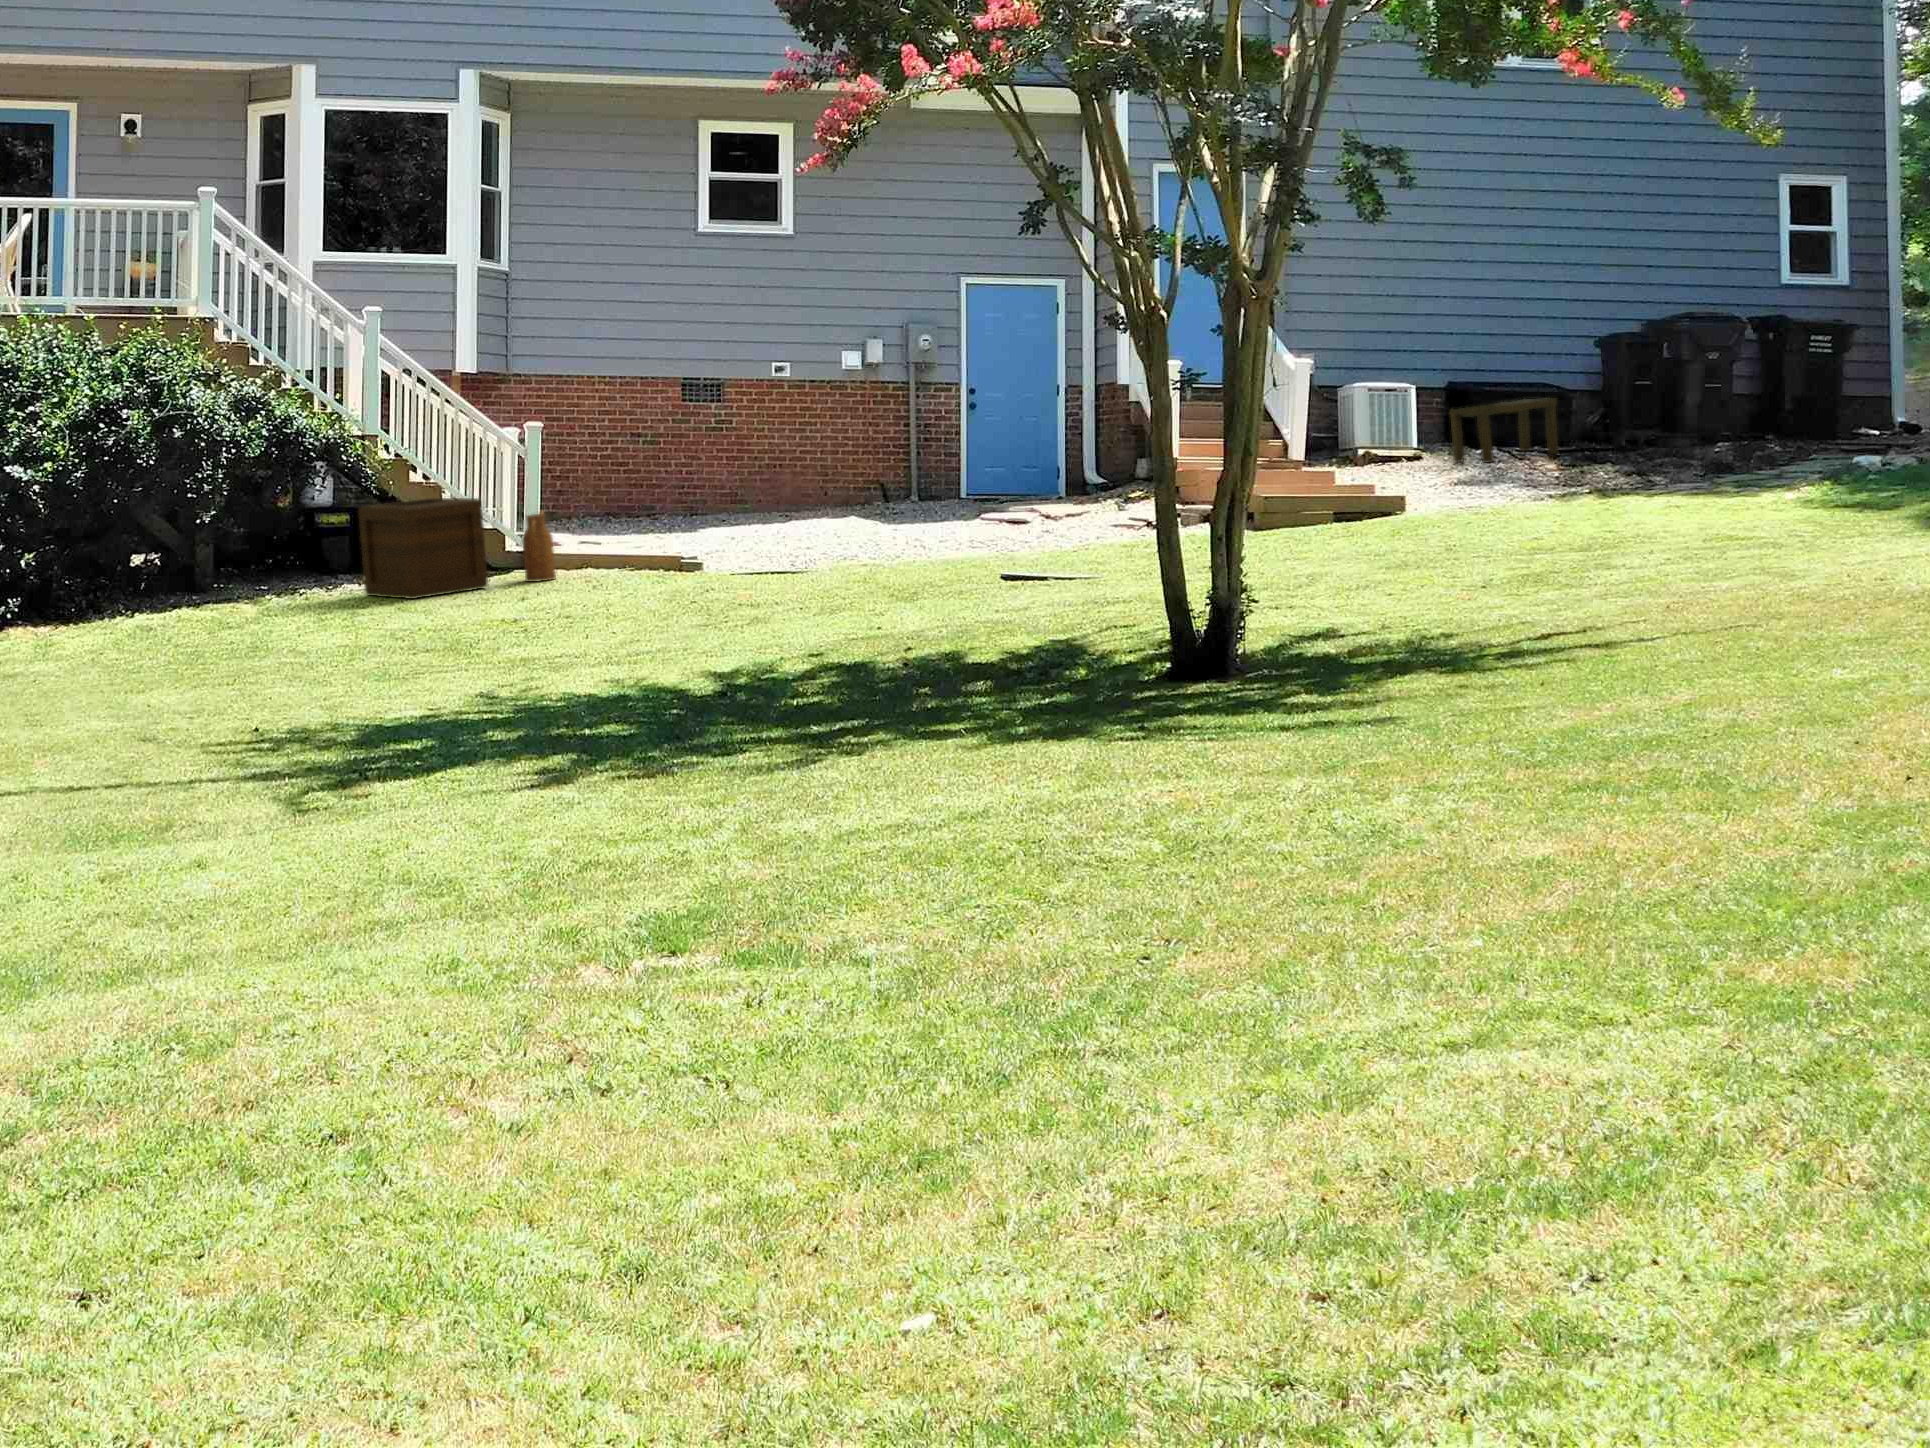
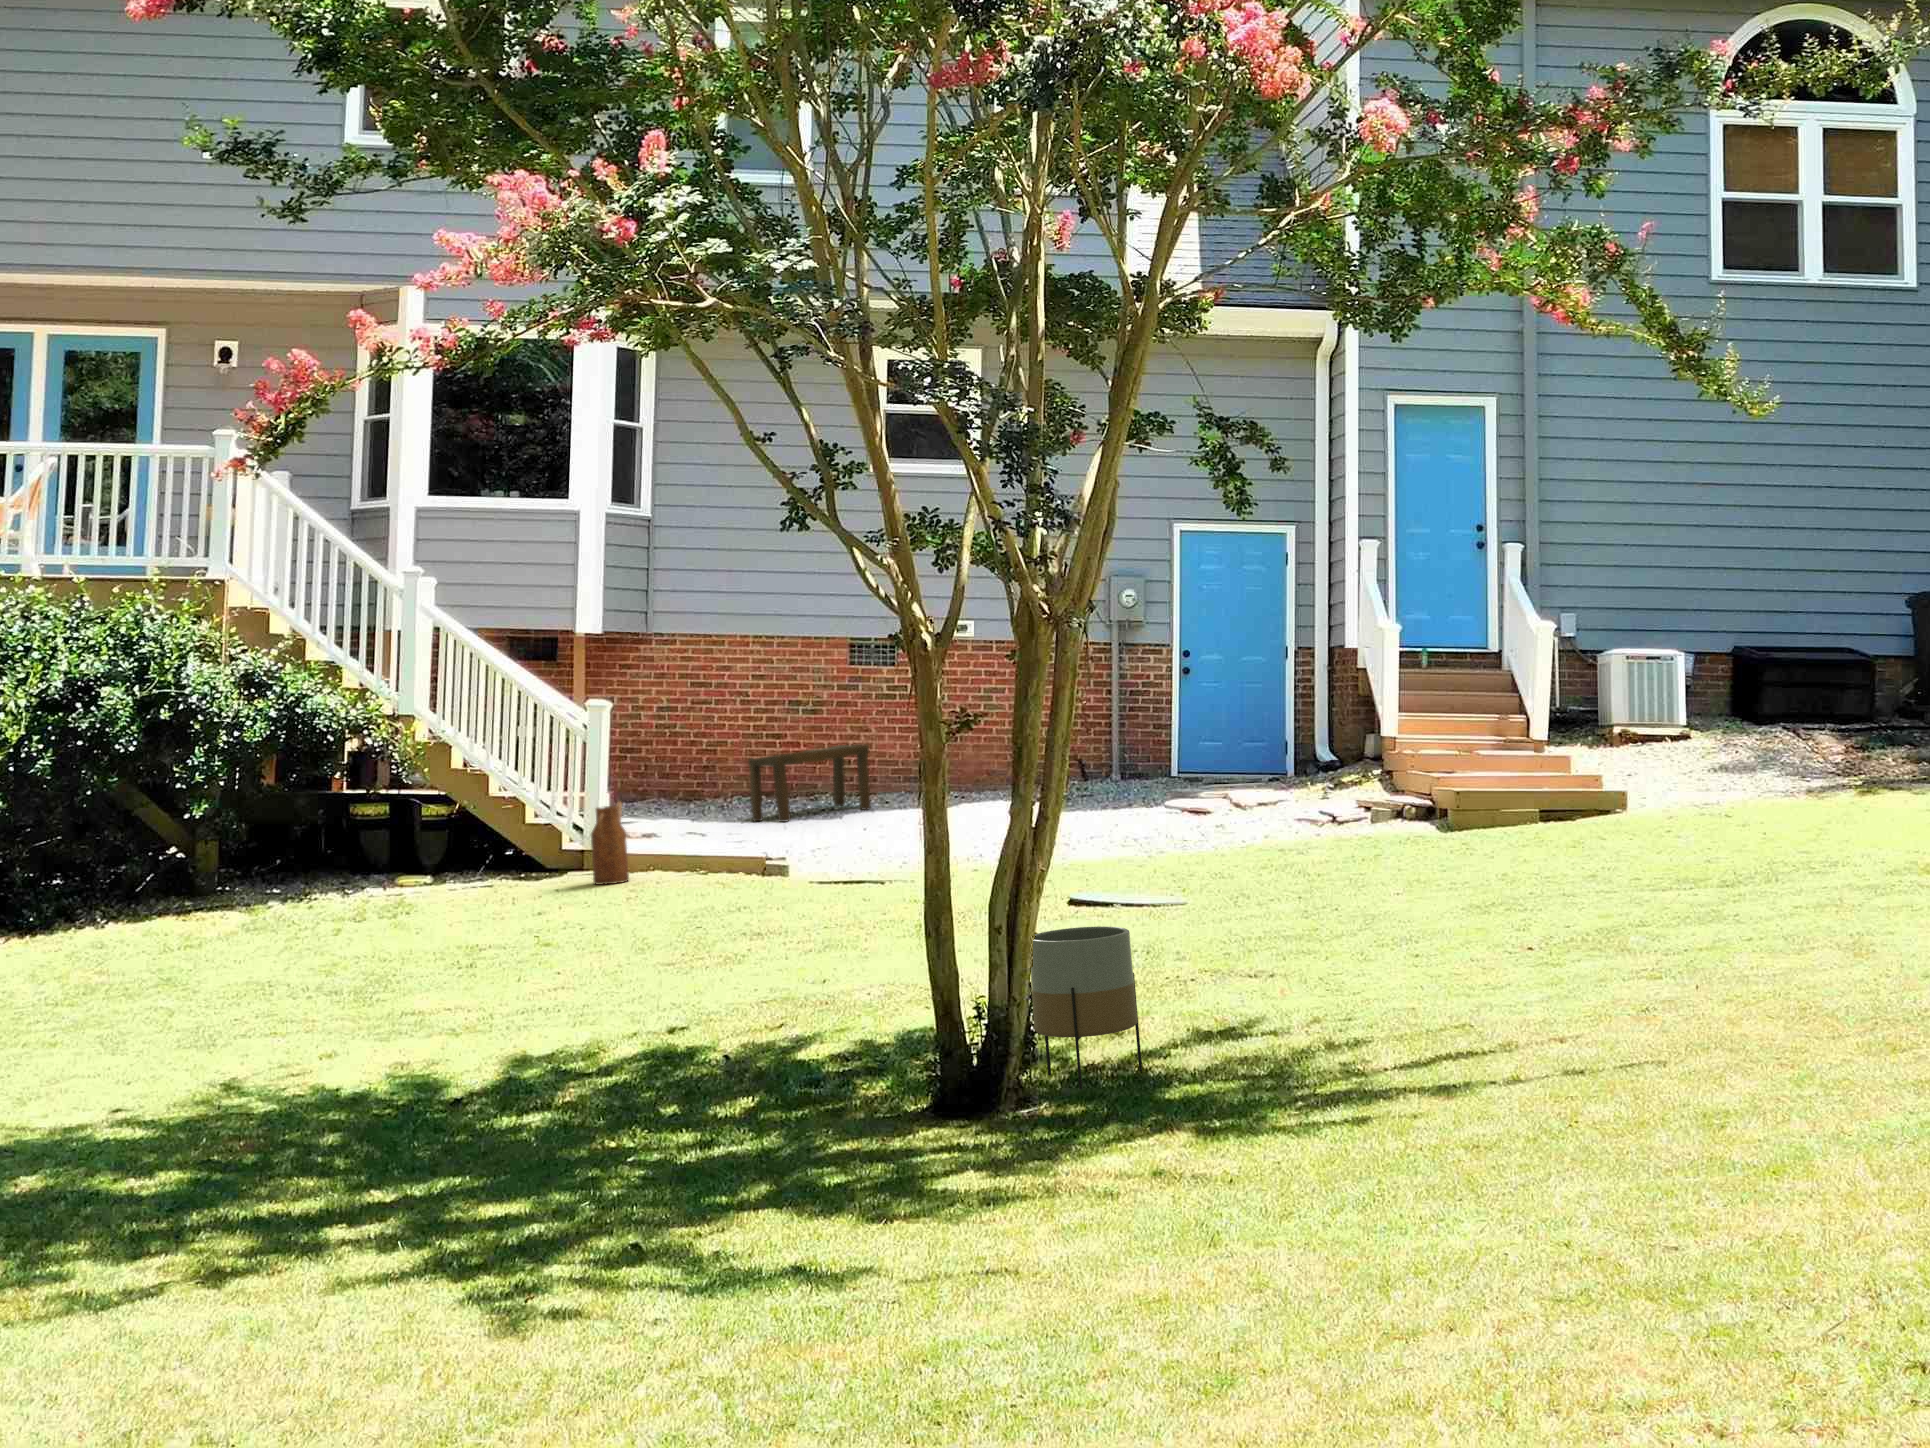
bench: present [1449,398,1558,463] -> present [748,744,871,822]
wooden crate: present [358,498,488,599] -> none [402,787,545,905]
planter: none [1191,587,1292,728] -> present [1031,926,1142,1089]

